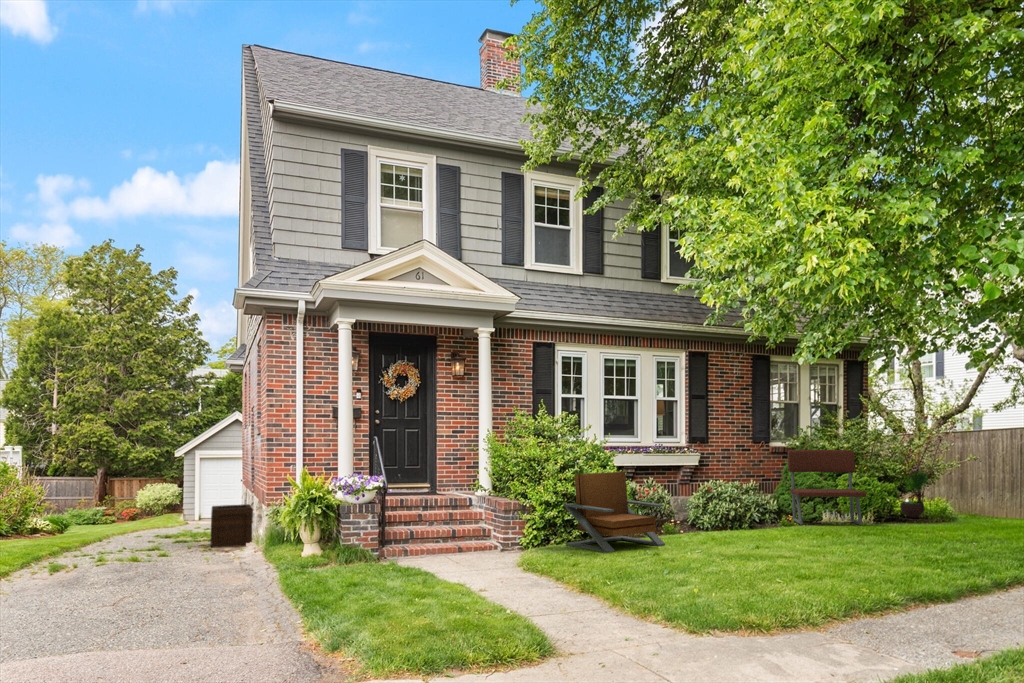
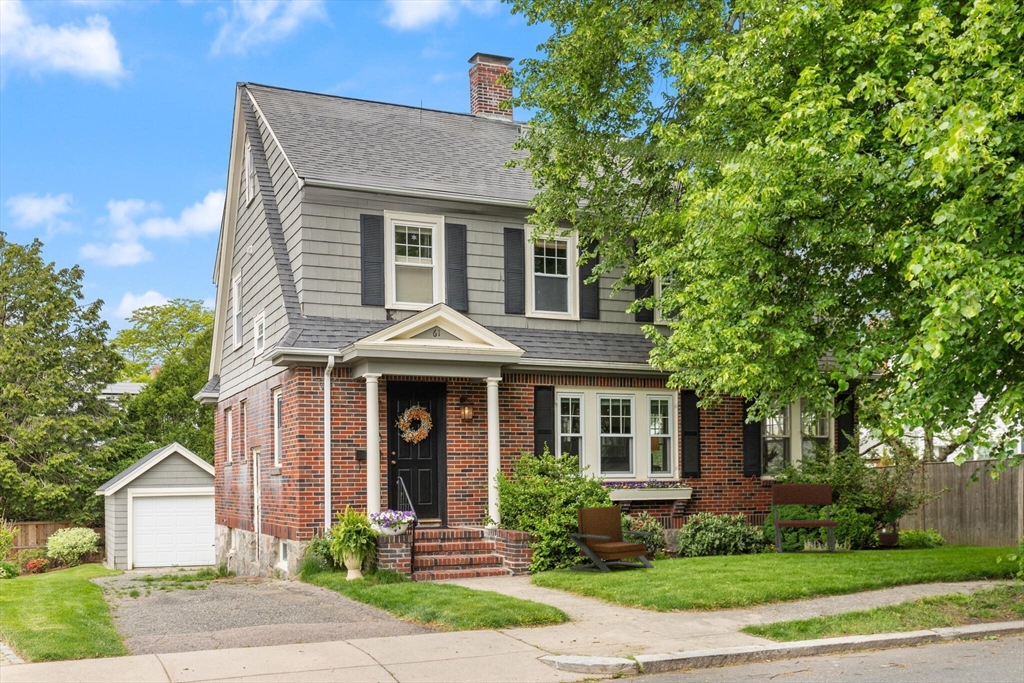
wooden crate: present [210,504,253,548] -> none [221,542,266,584]

